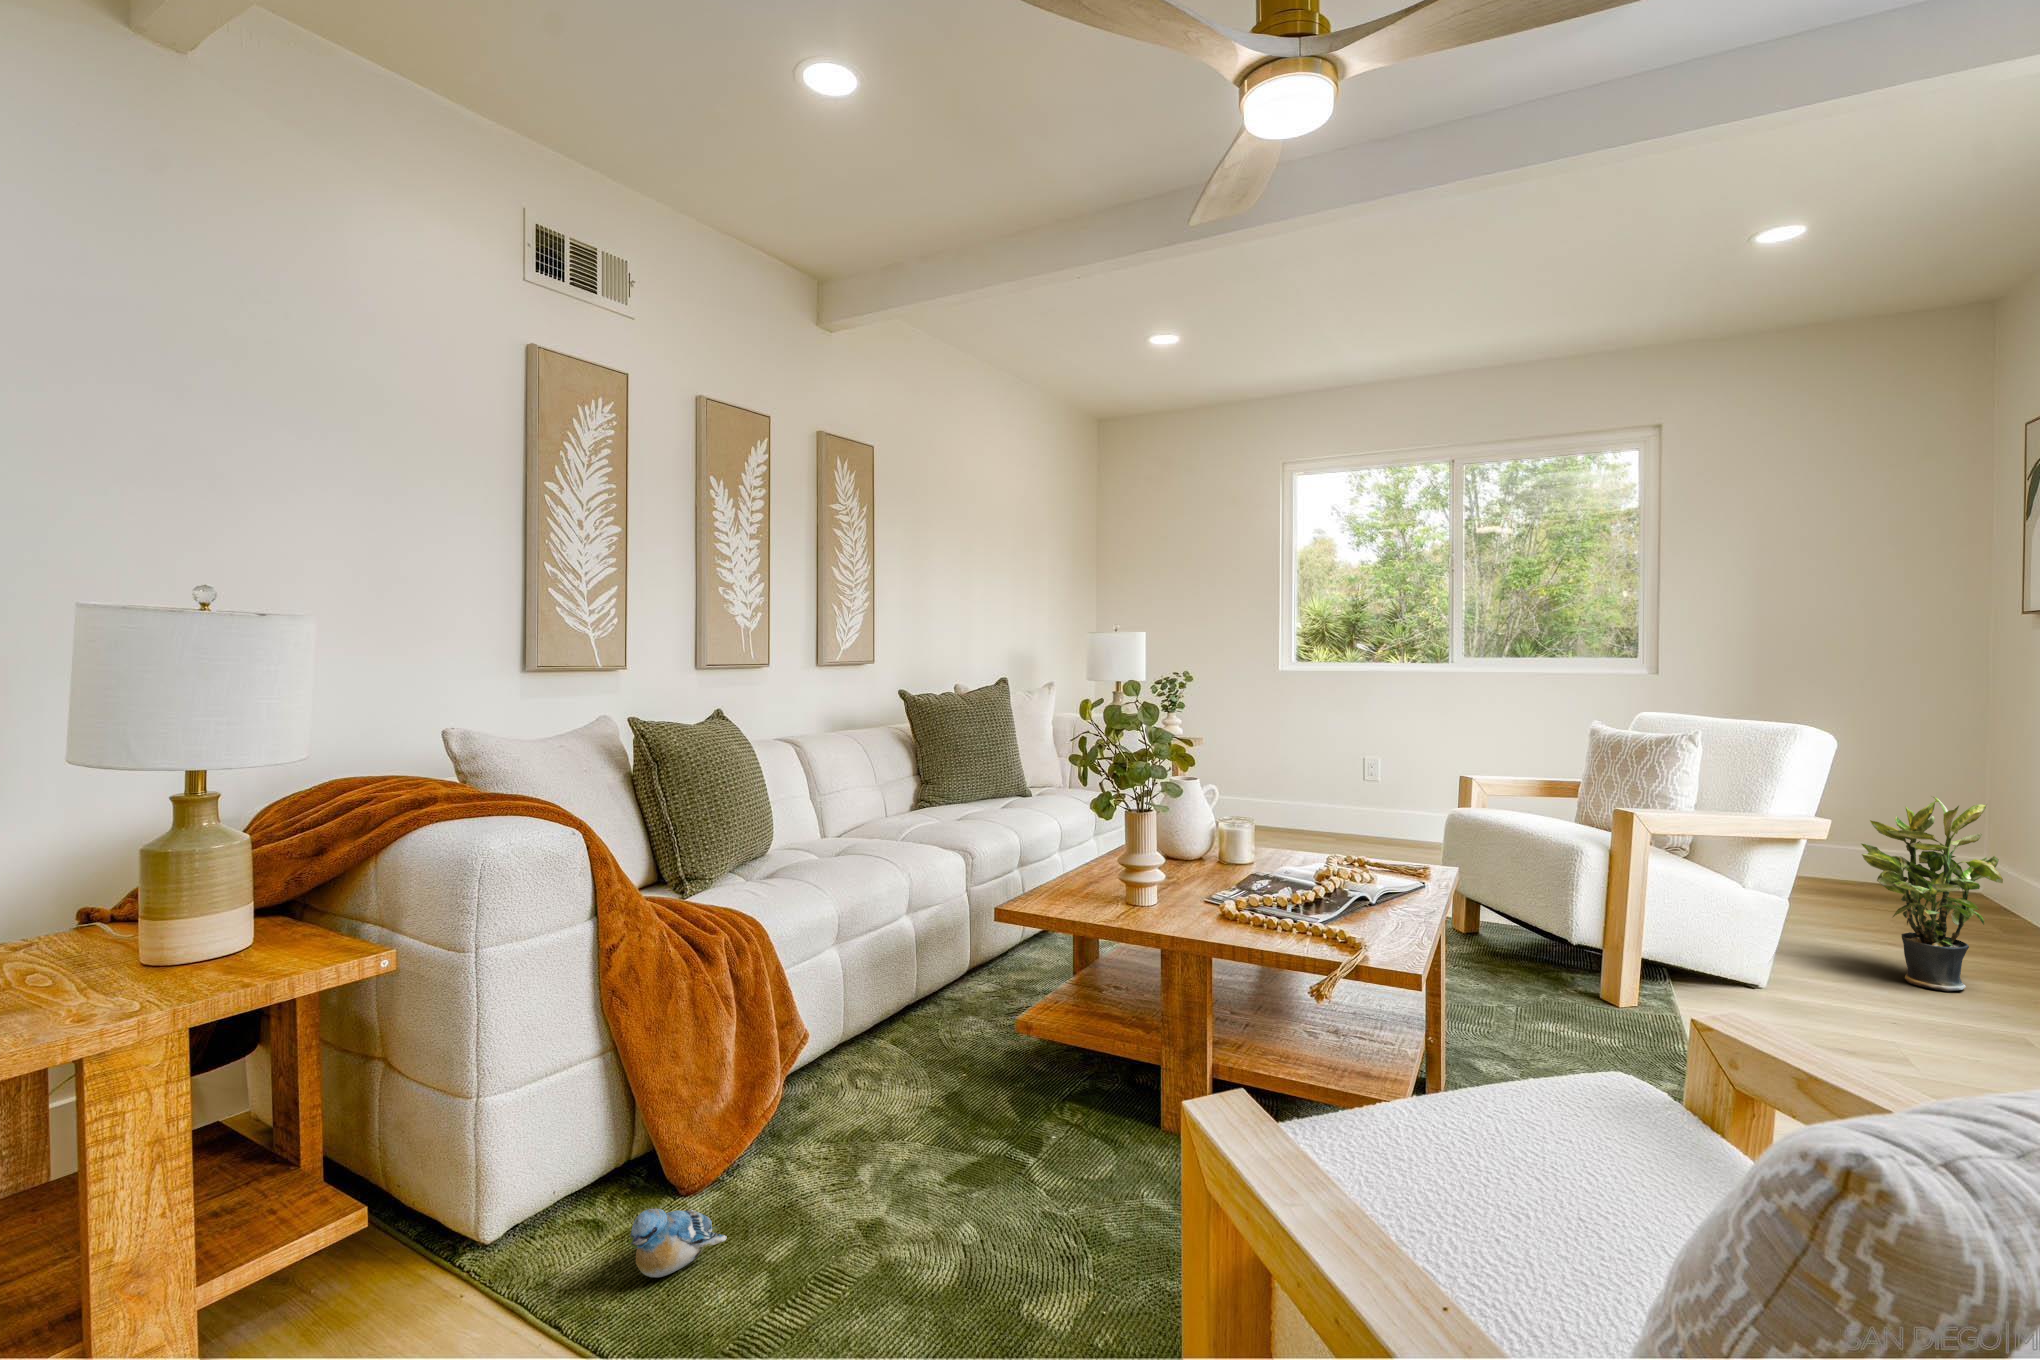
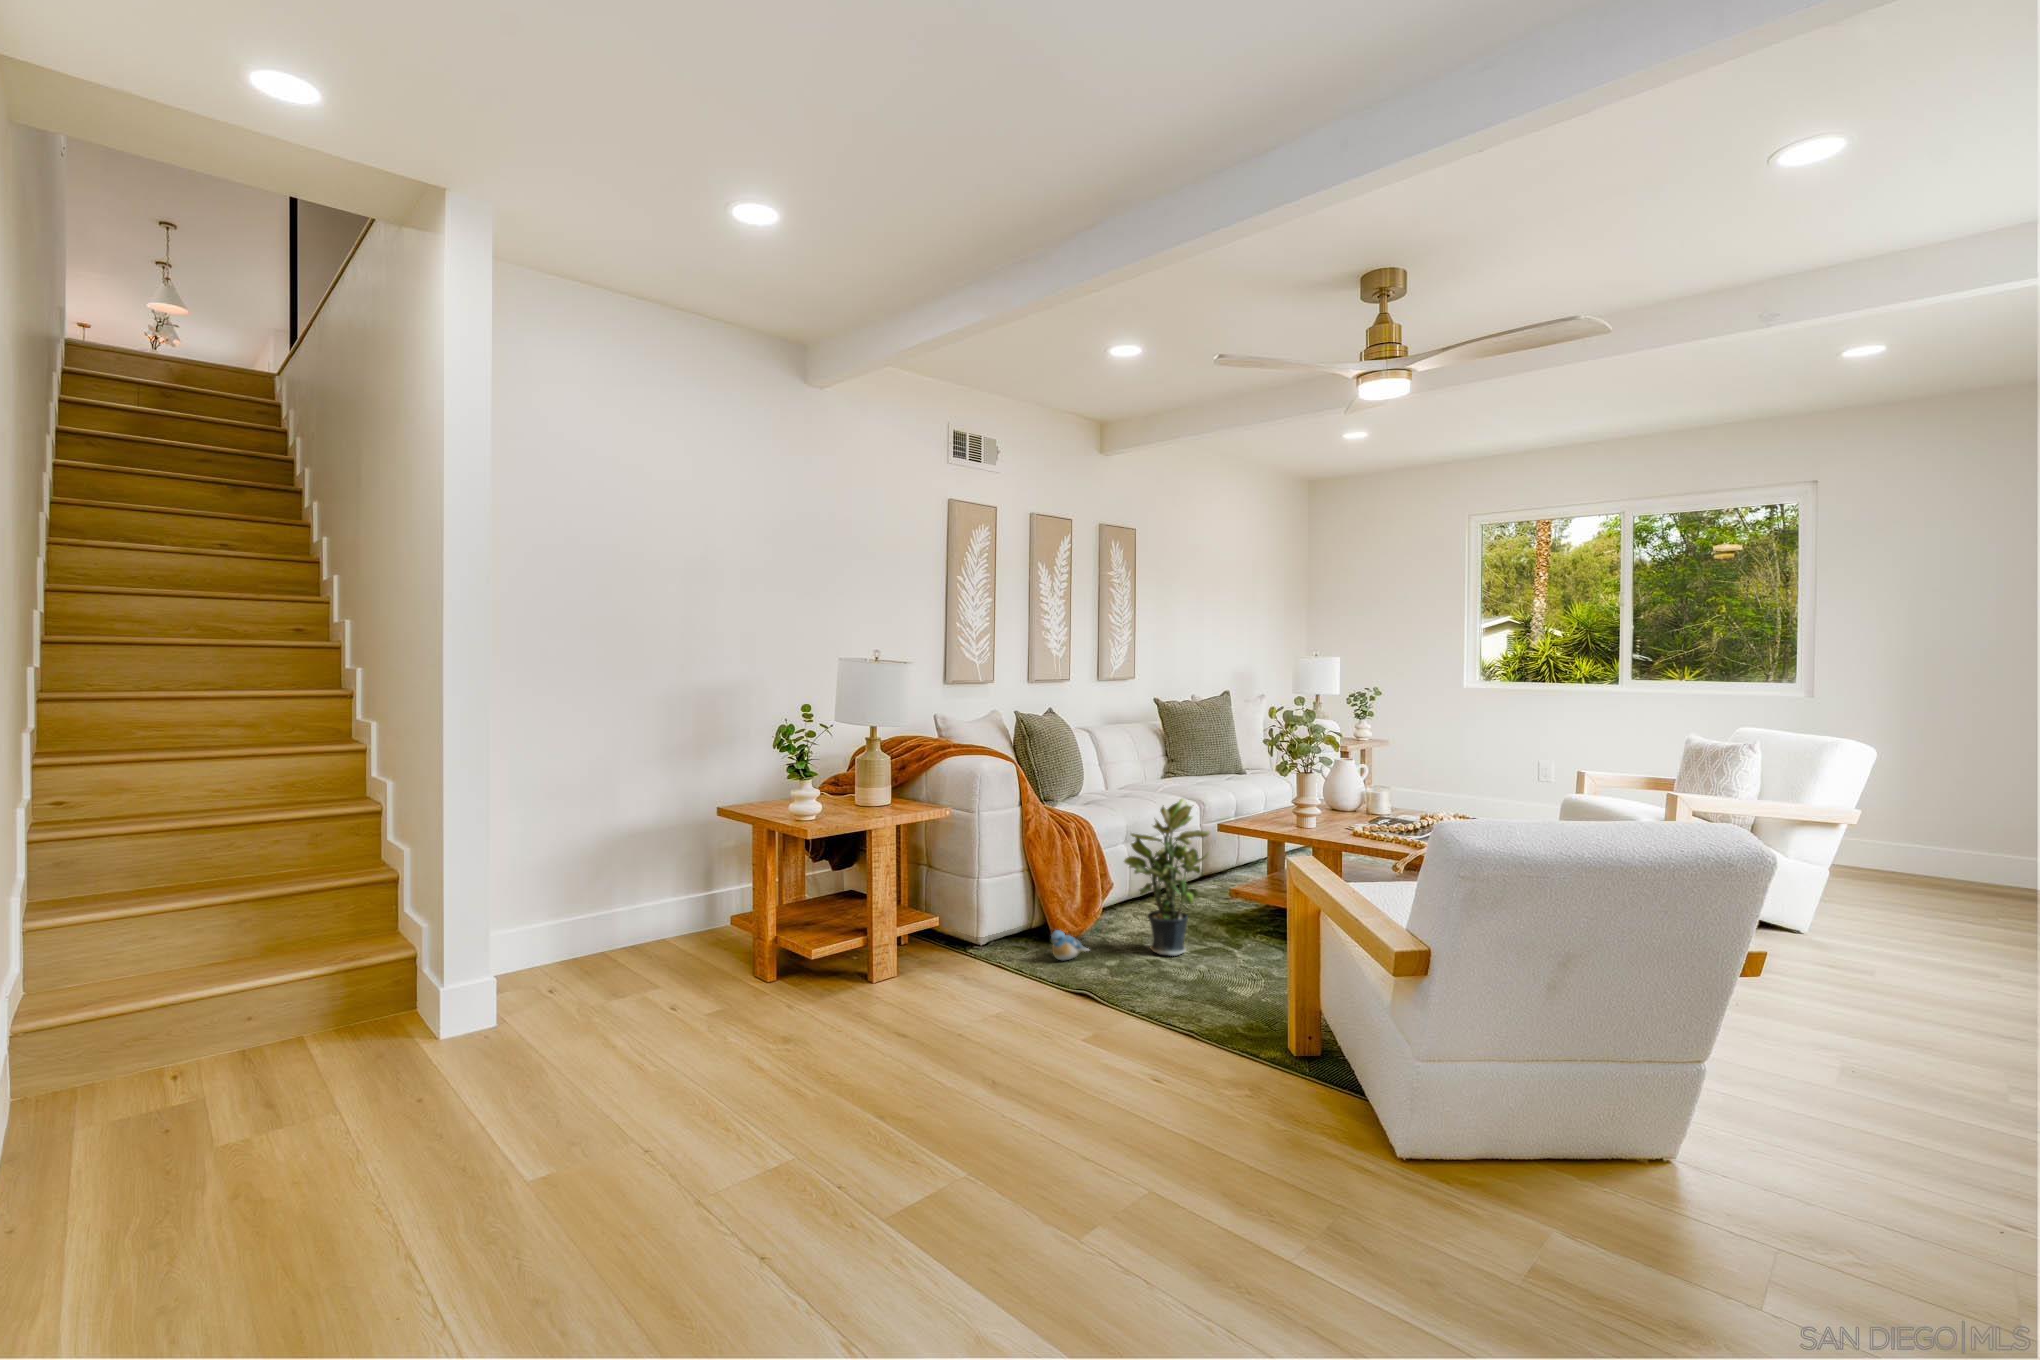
potted plant: present [1862,797,2003,991] -> present [1124,799,1210,956]

